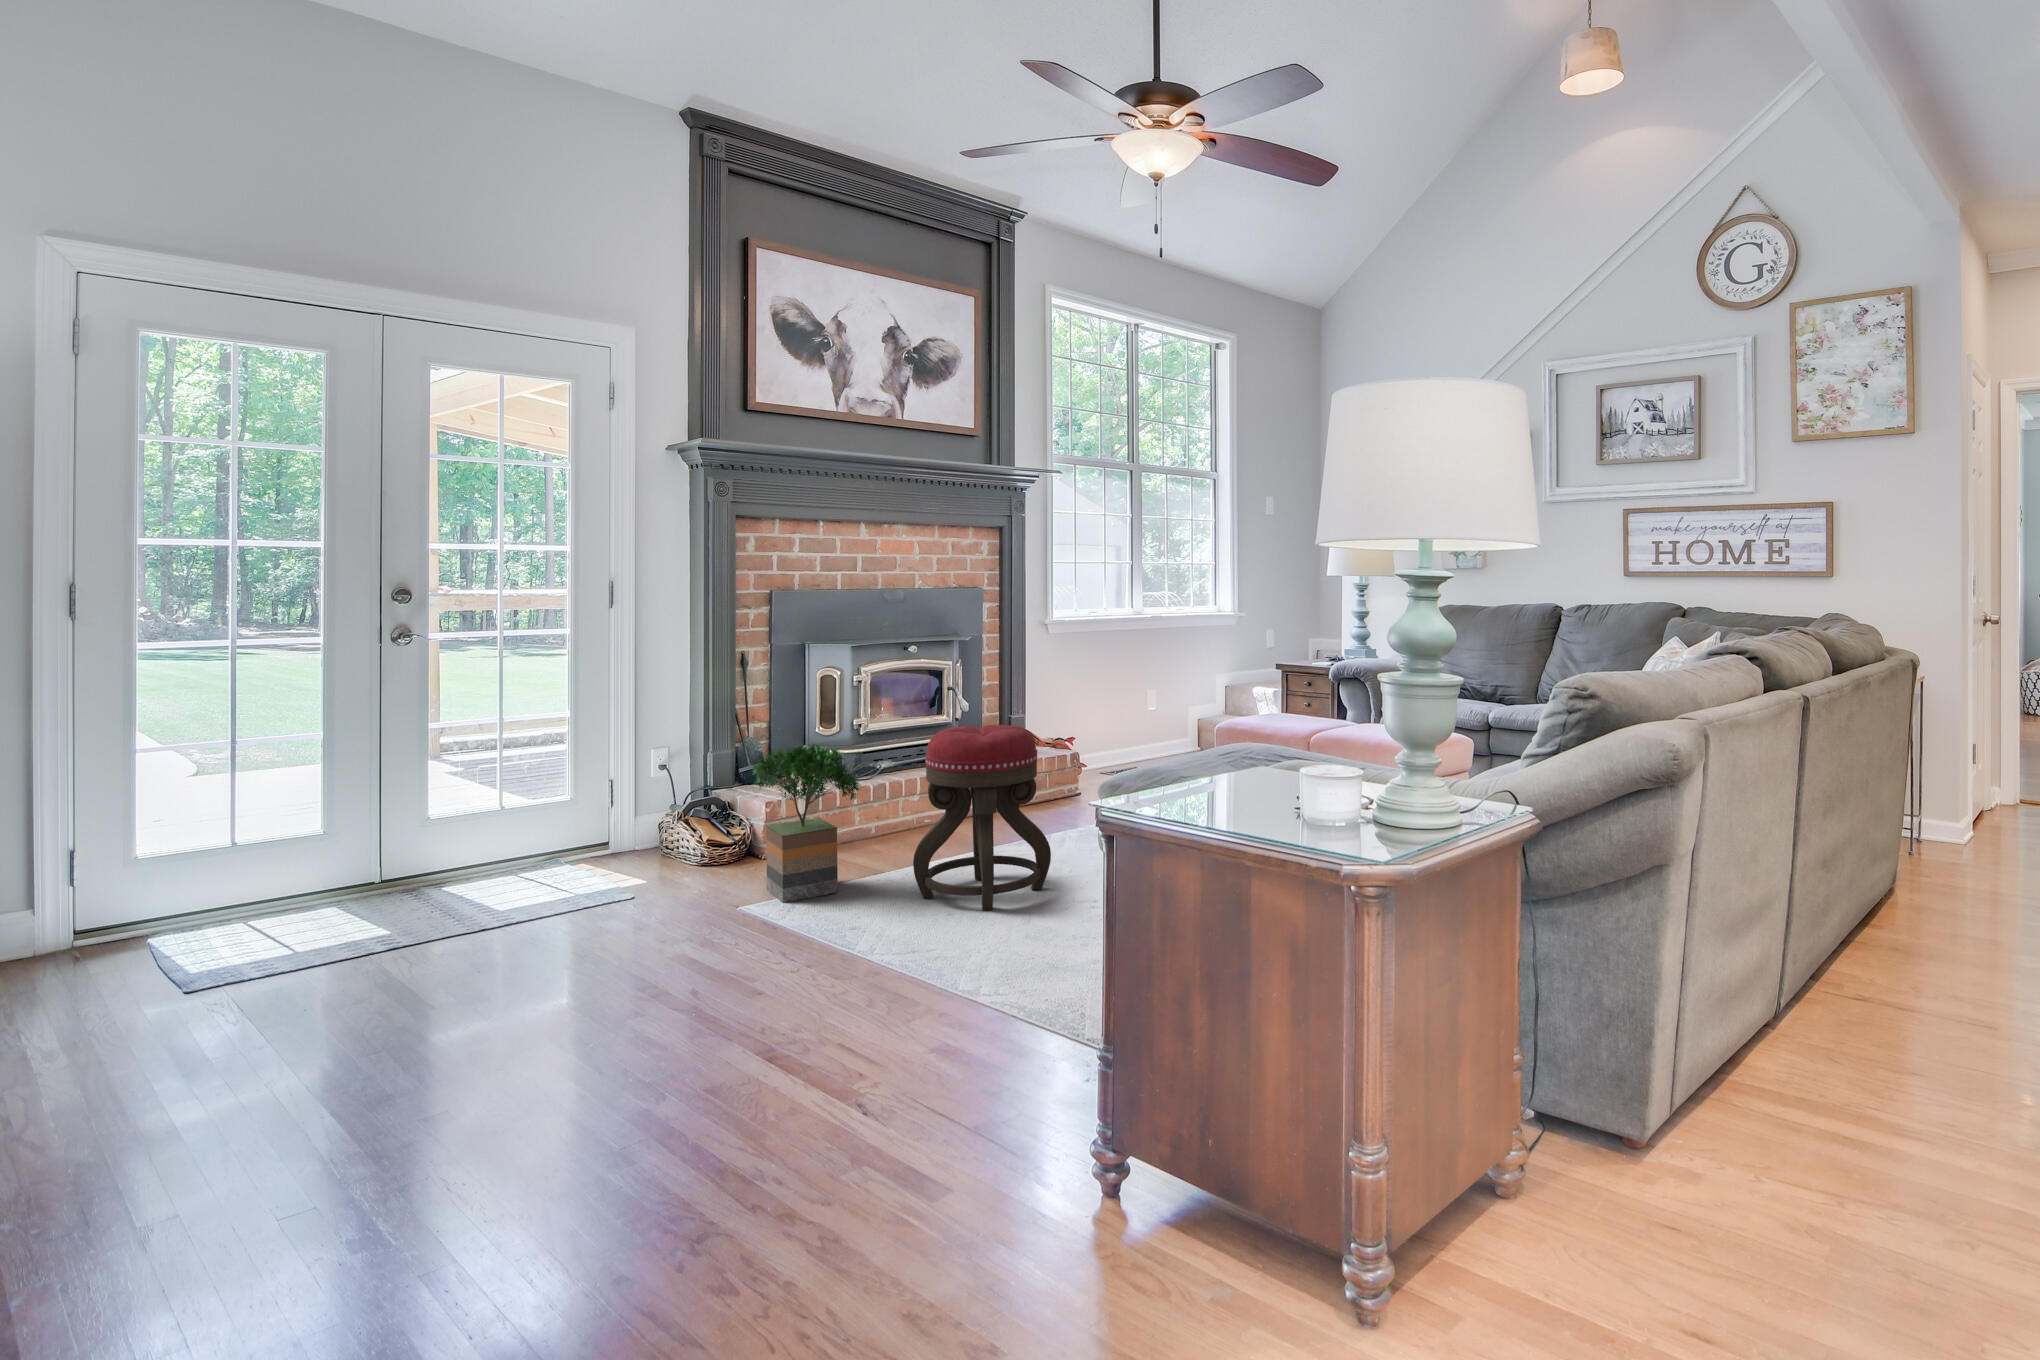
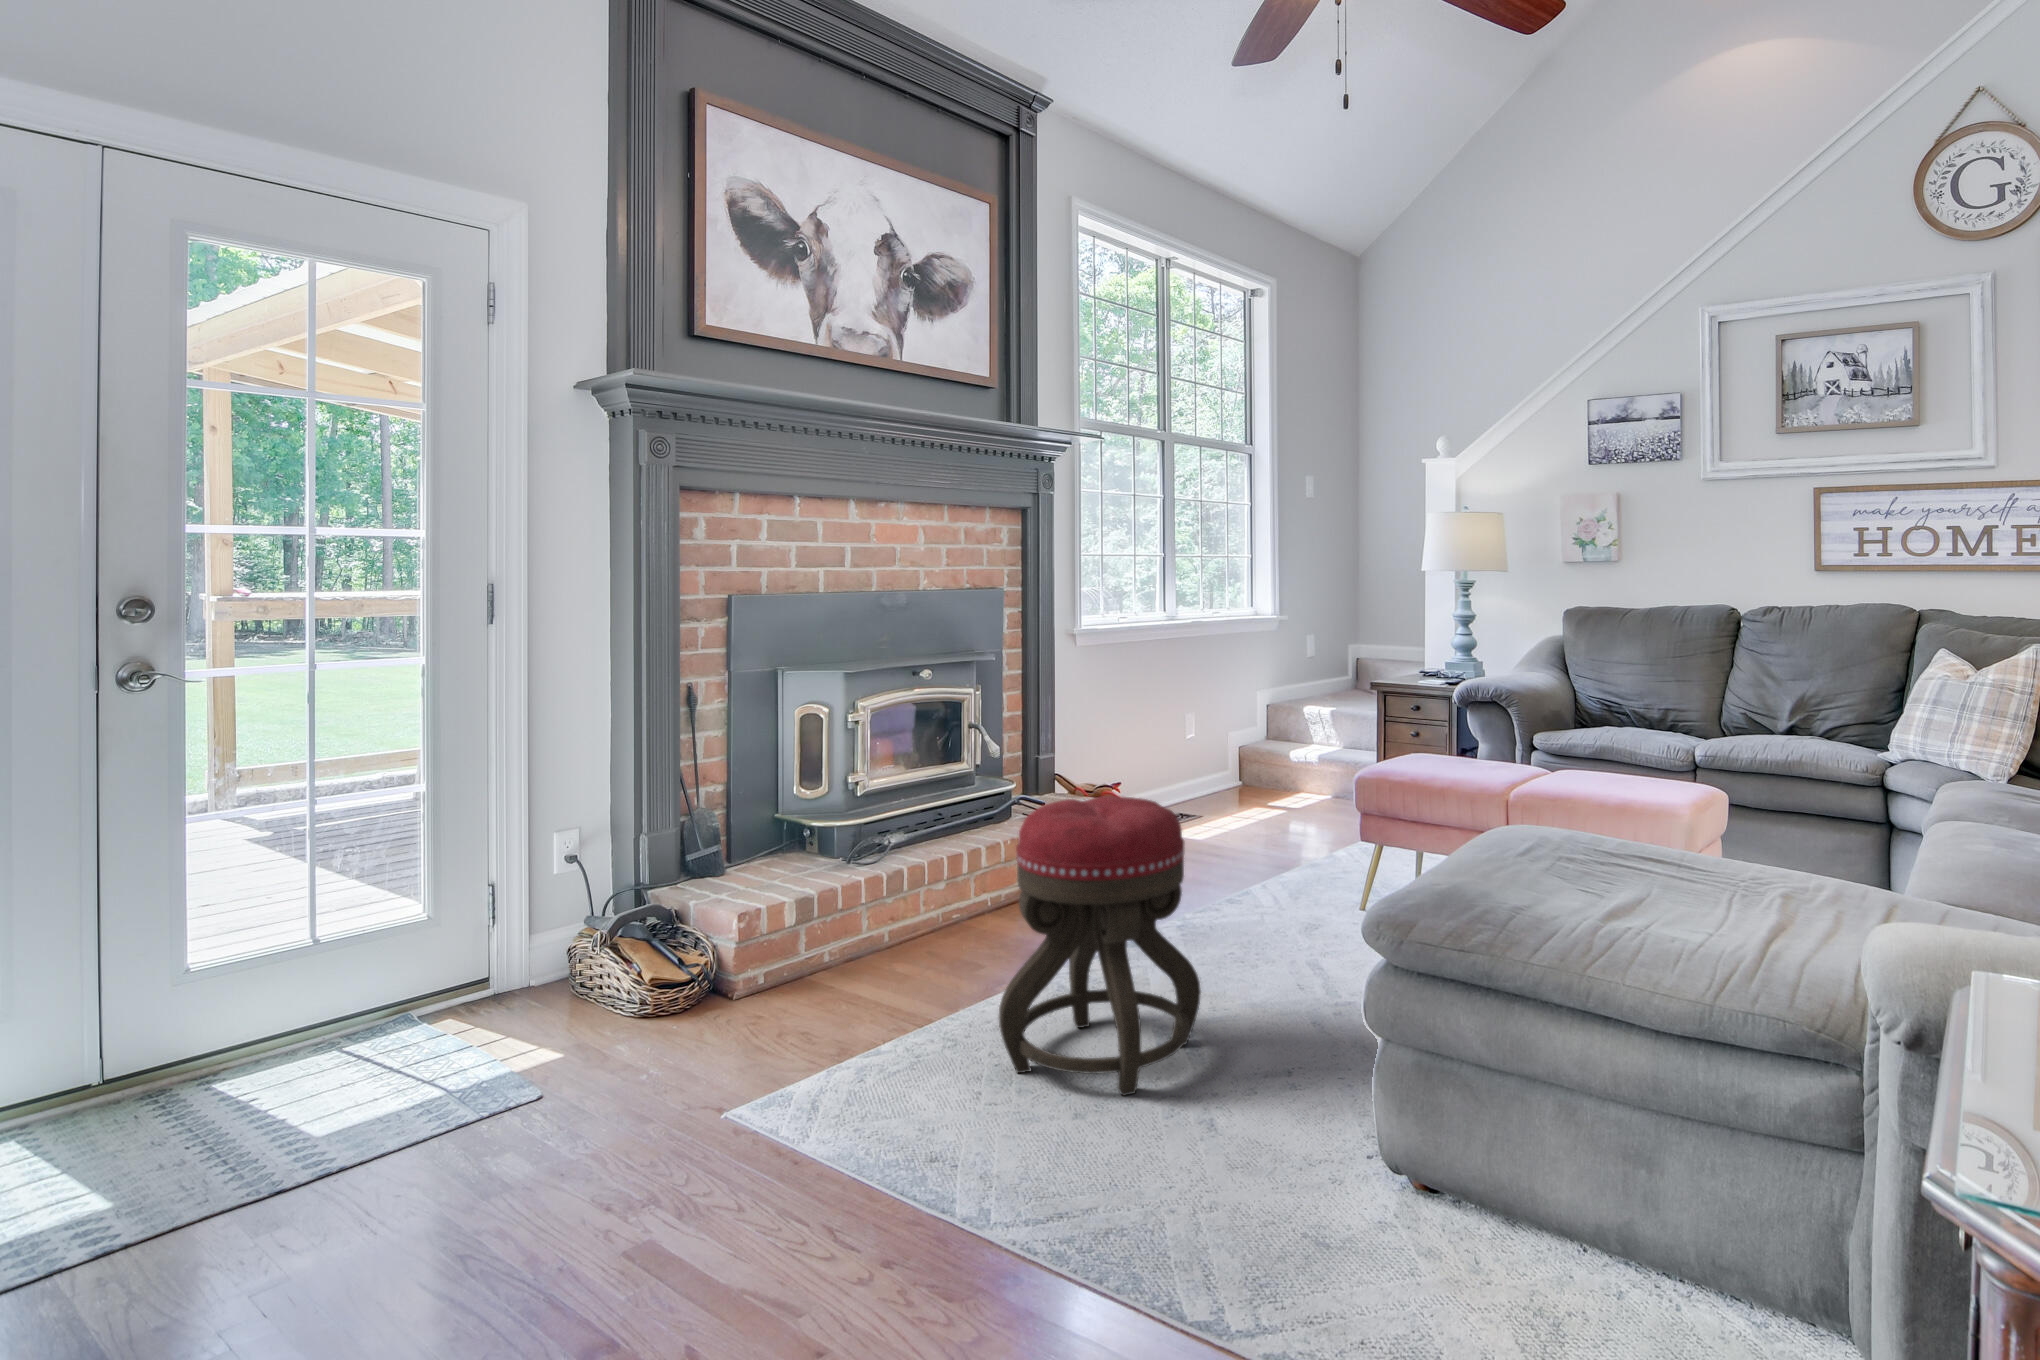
potted tree: present [751,744,860,903] -> none [734,831,914,1093]

